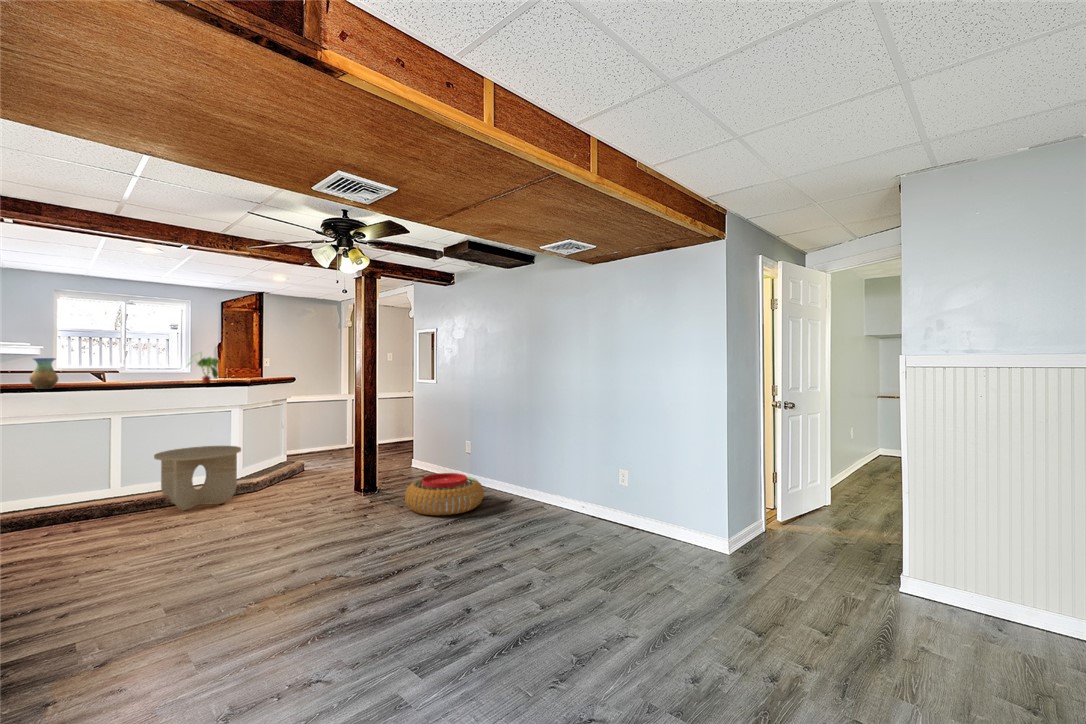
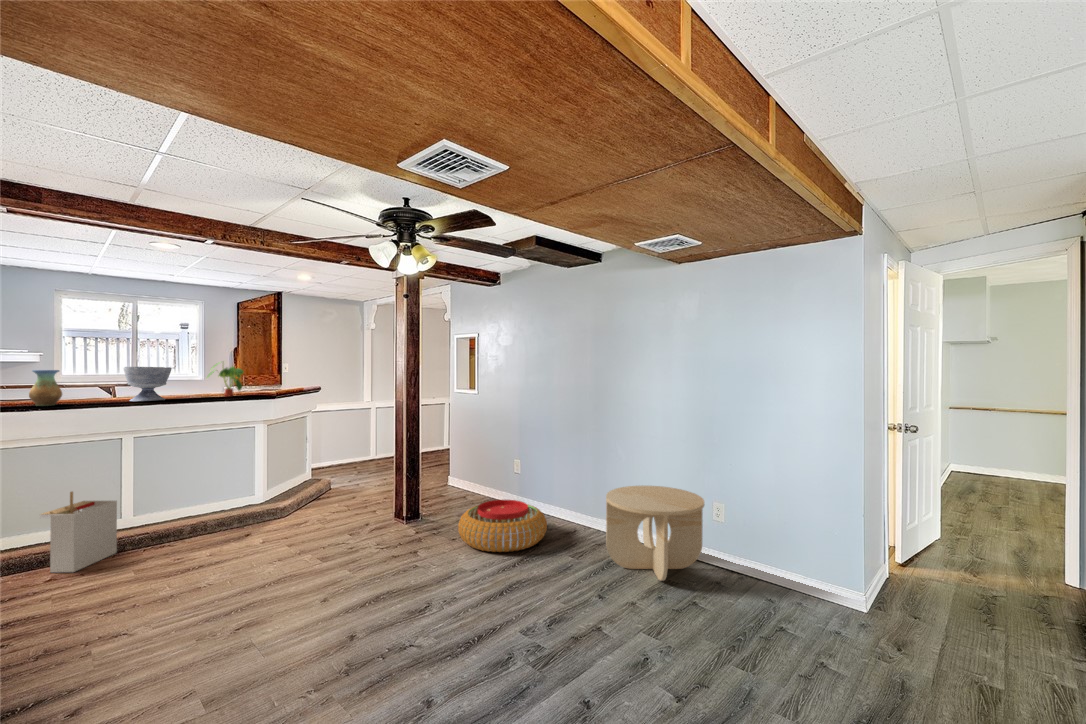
bowl: none [112,356,154,386] -> present [123,367,172,401]
side table: present [154,446,241,510] -> present [606,485,704,581]
storage bin: none [39,462,106,530] -> present [40,492,117,573]

